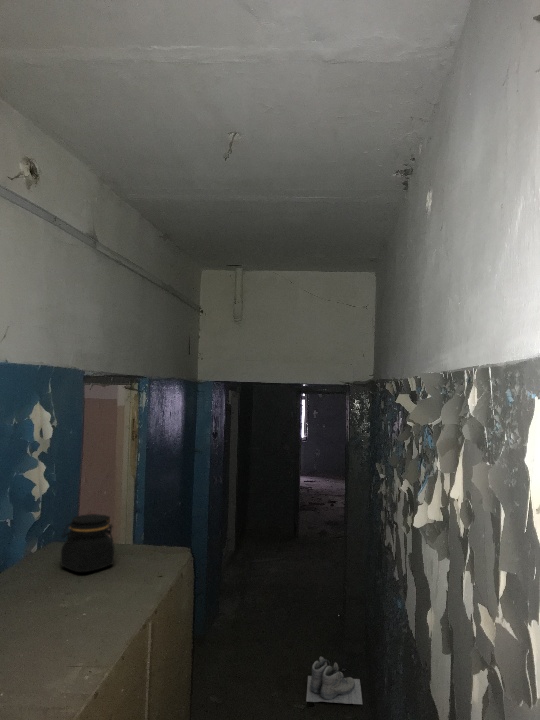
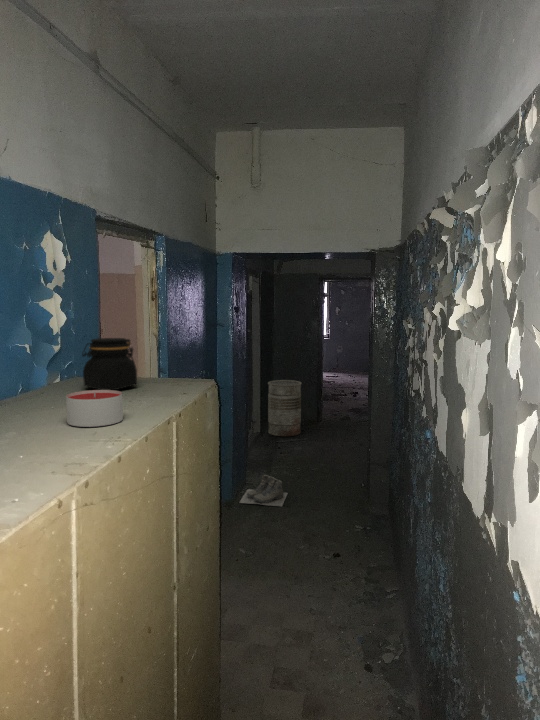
trash can: none [243,497,278,558] -> present [268,380,302,436]
candle: none [43,593,100,641] -> present [66,390,123,427]
boots: present [306,657,362,704] -> present [240,475,288,507]

